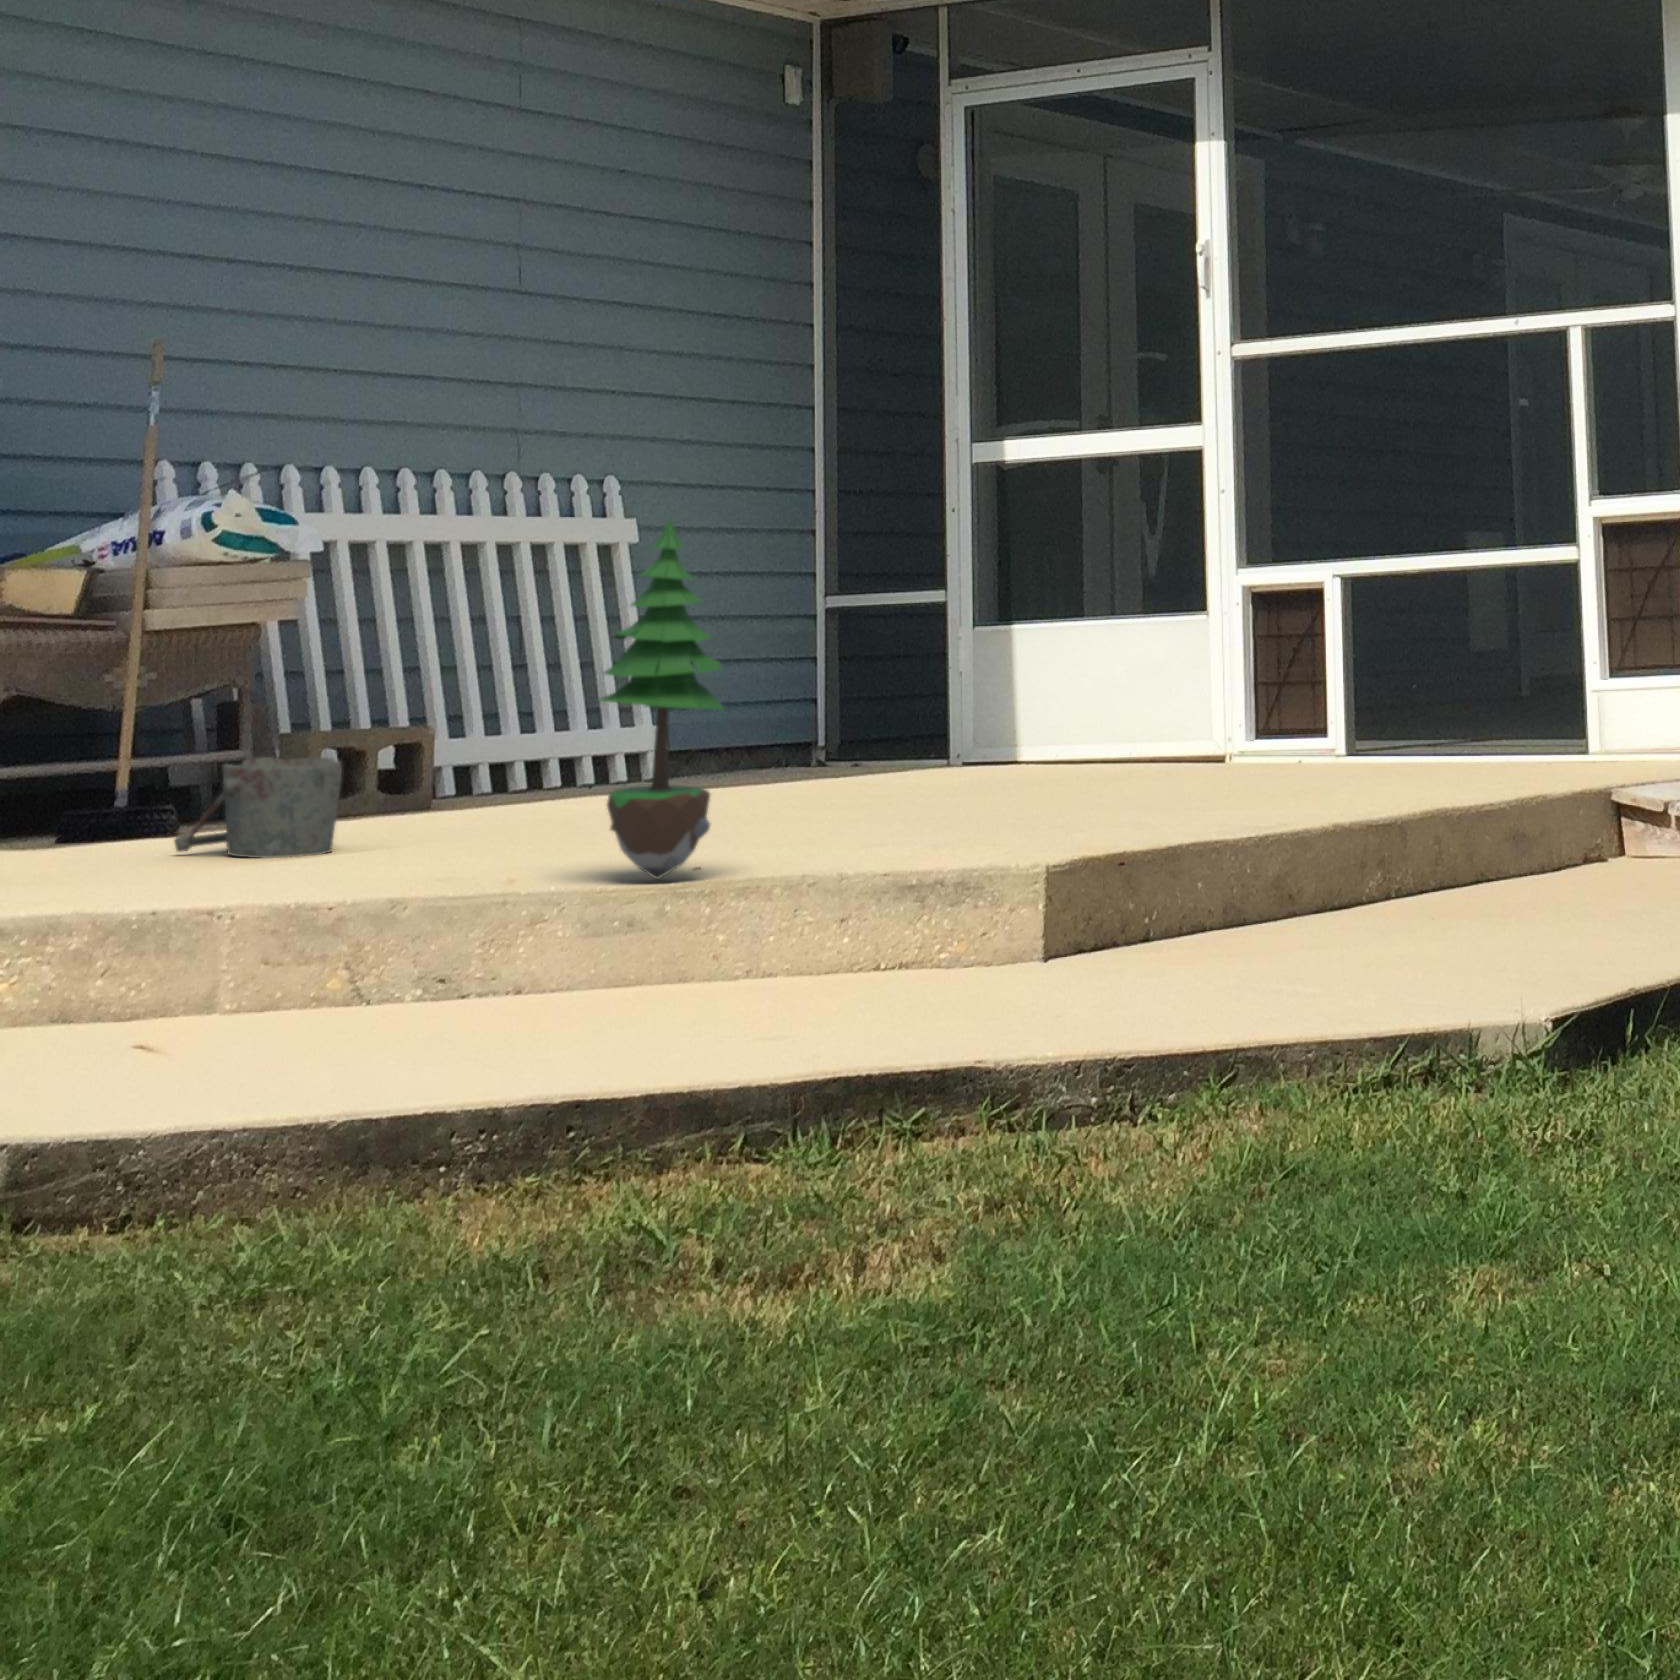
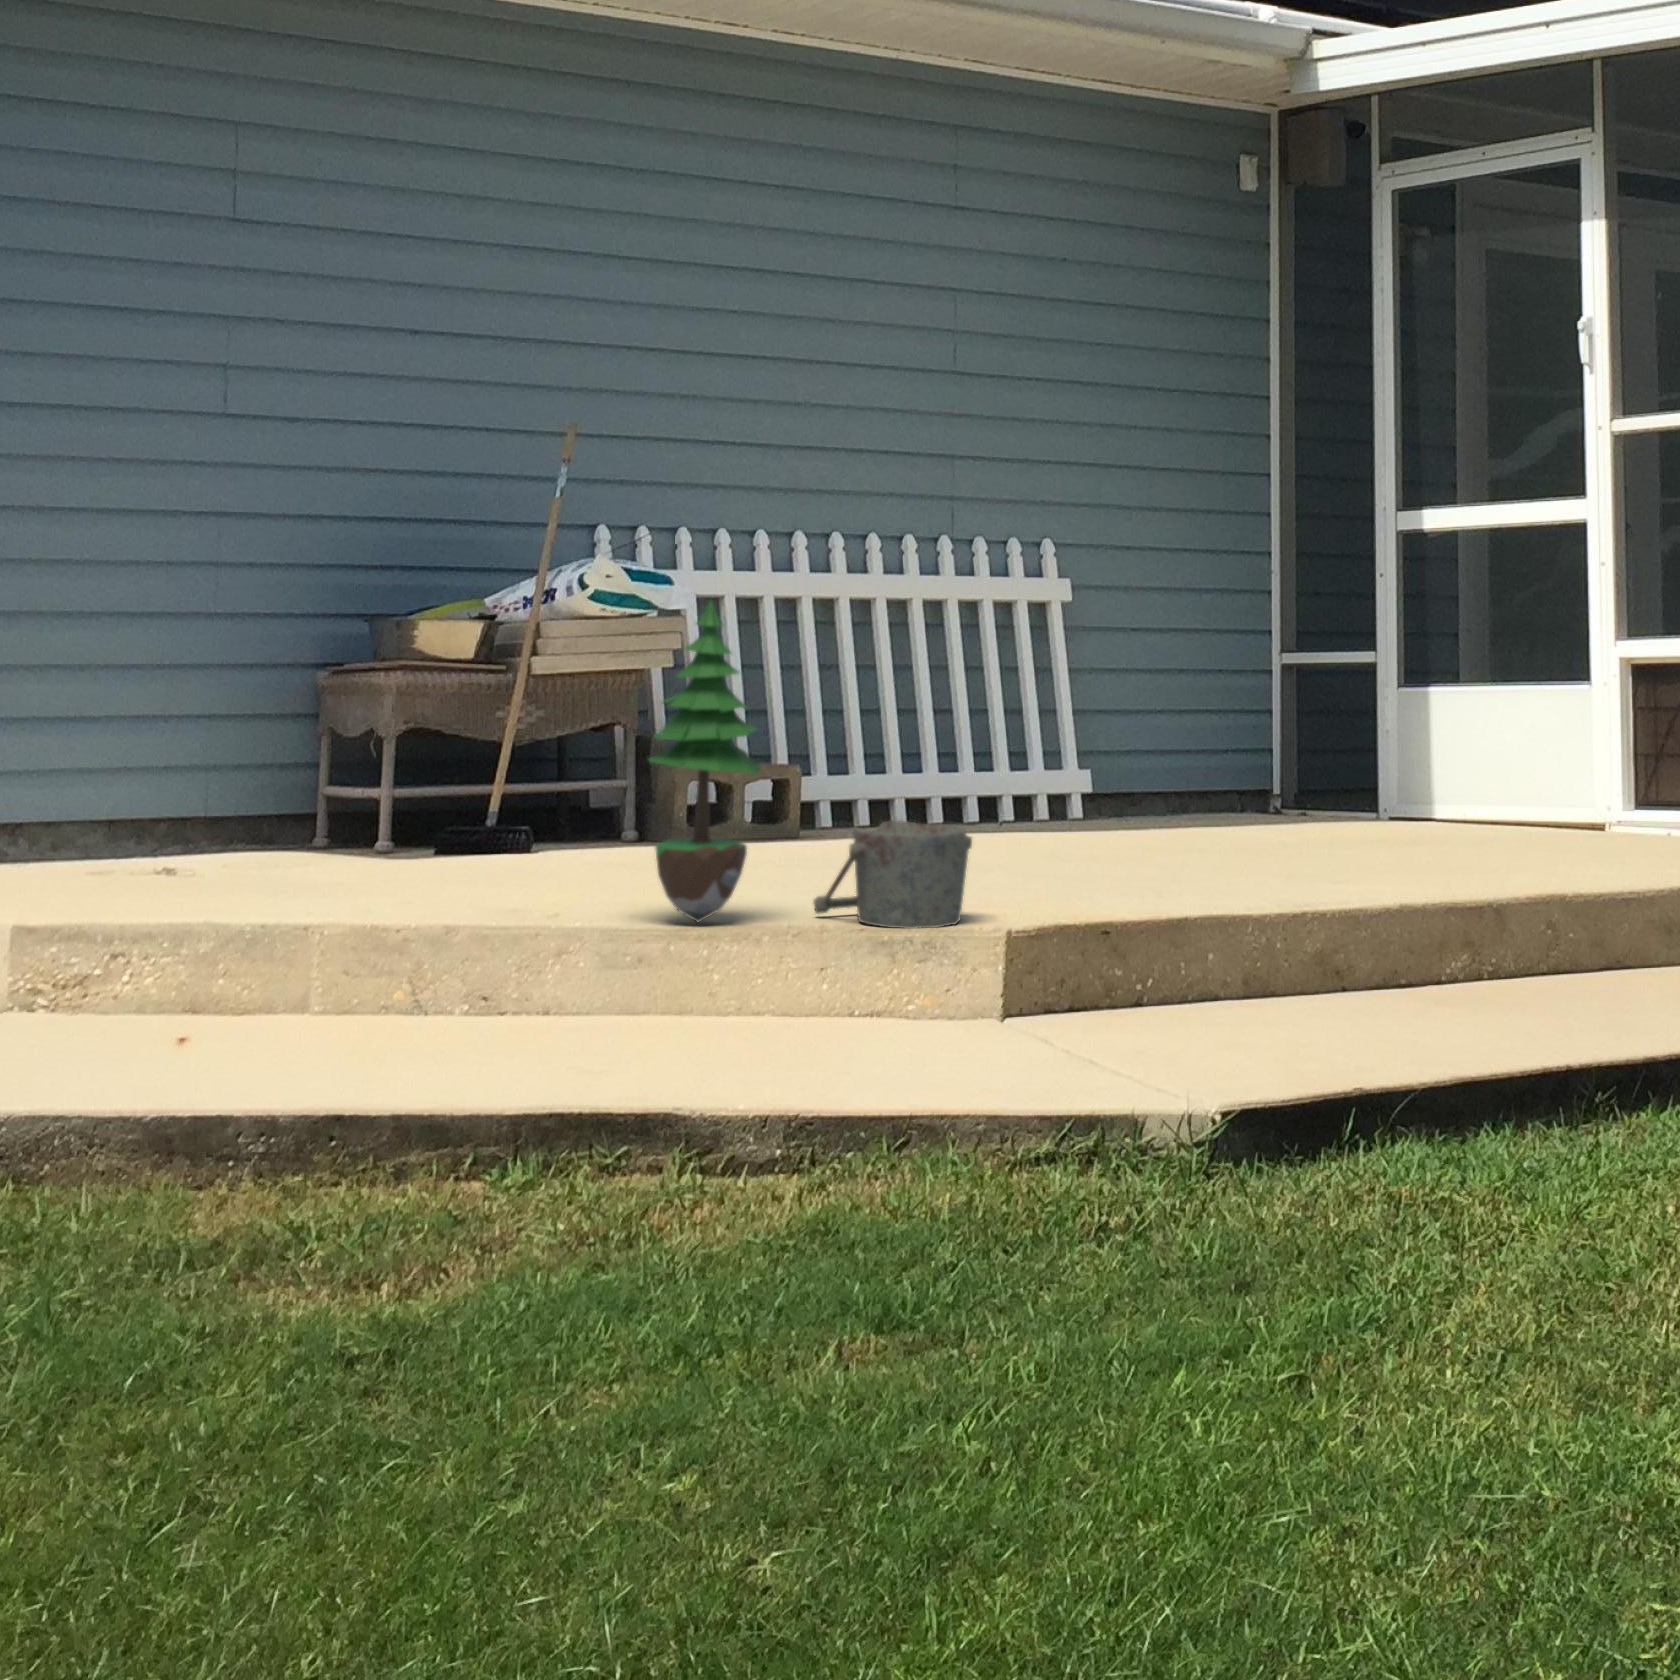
bucket: present [174,757,342,858] -> present [814,821,972,929]

